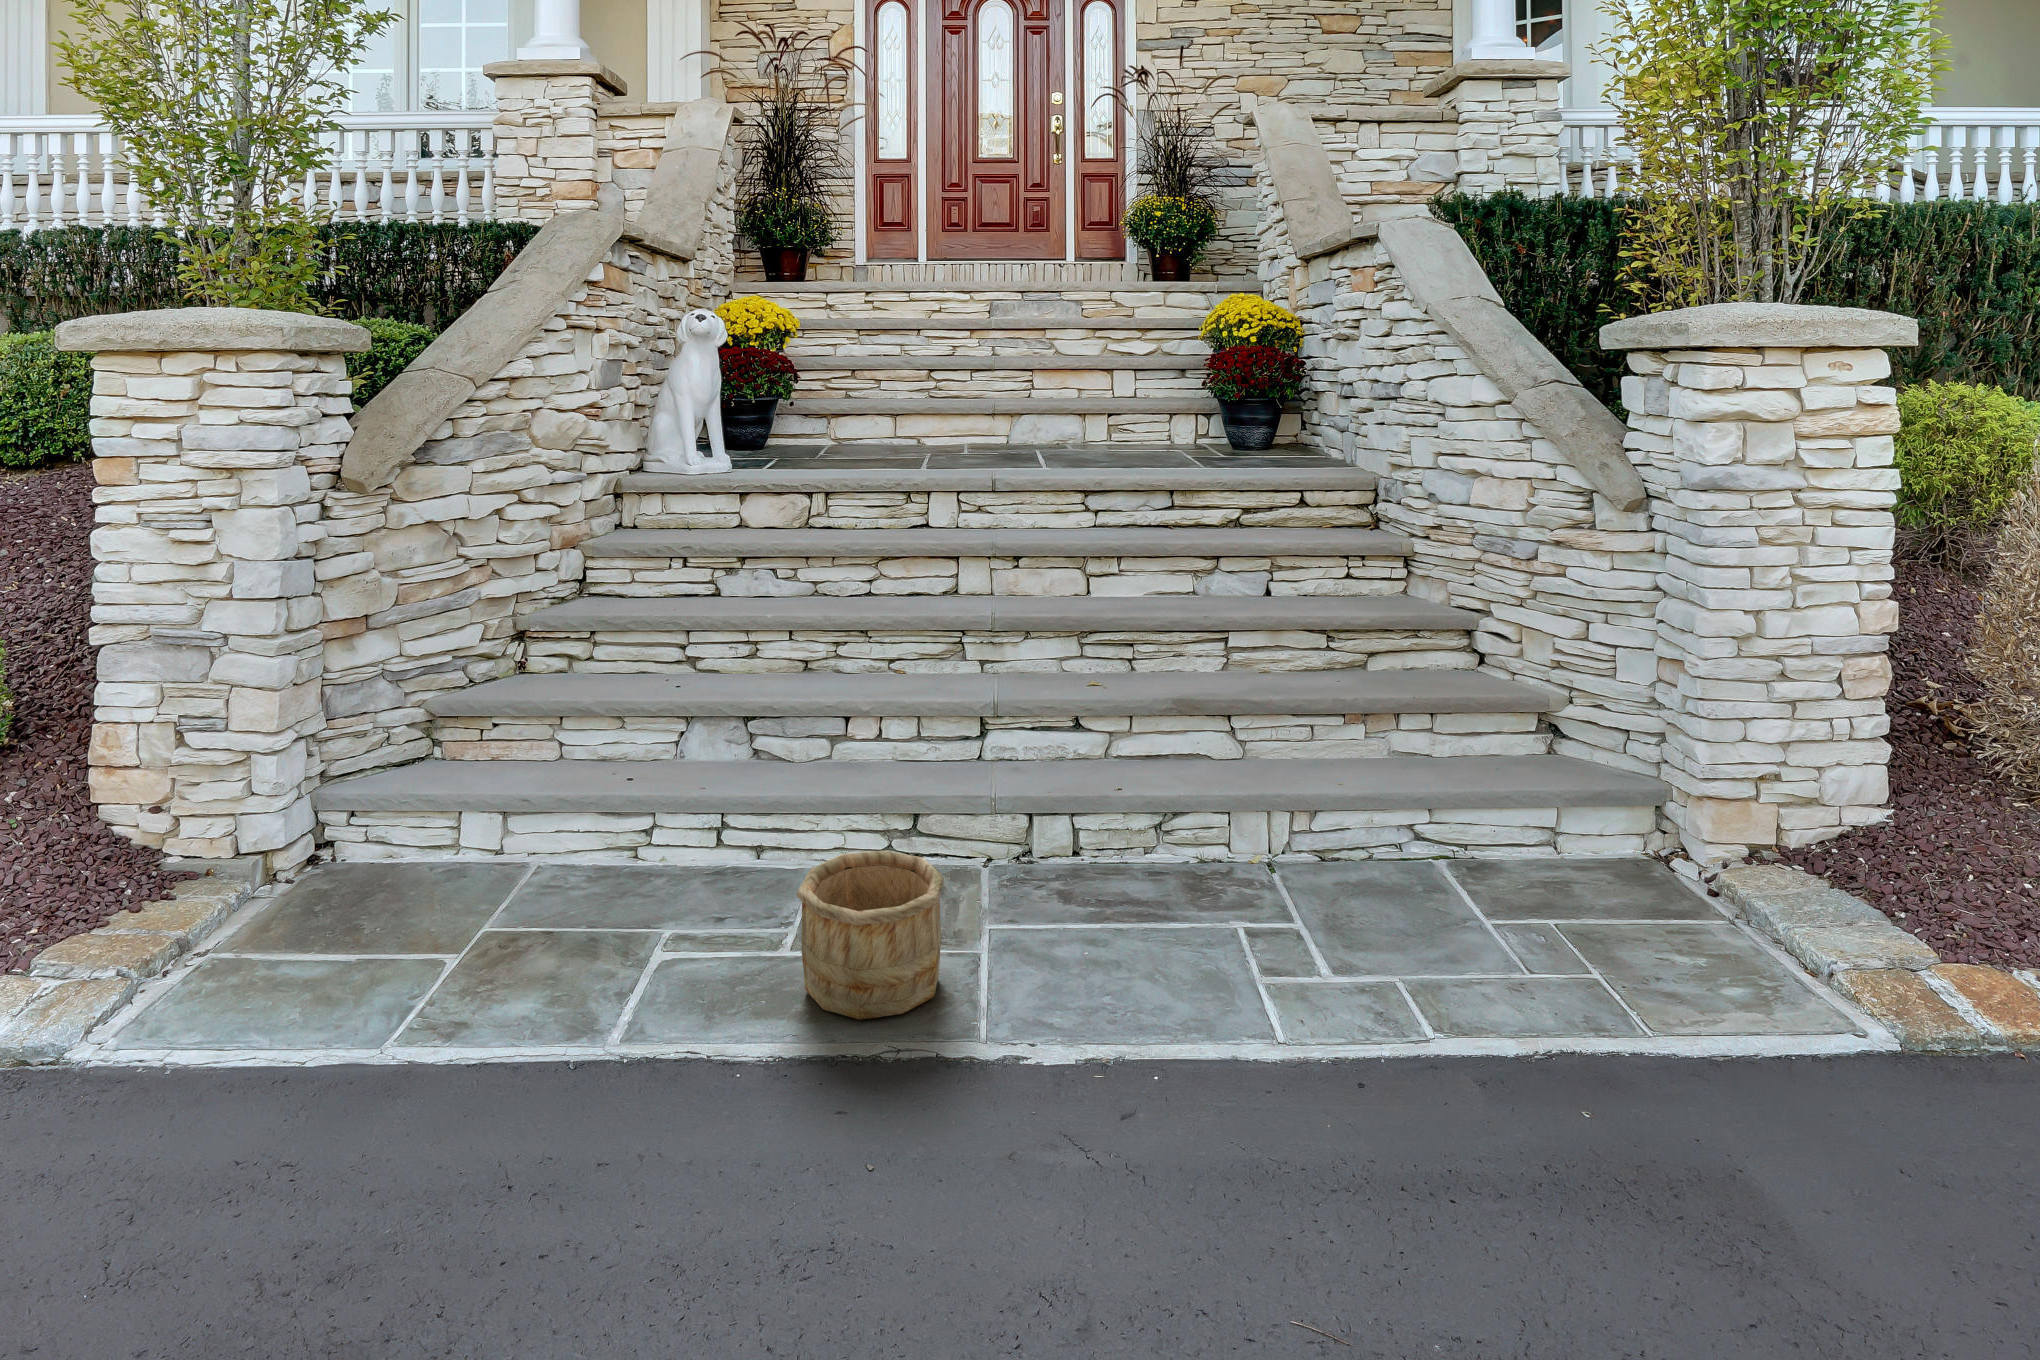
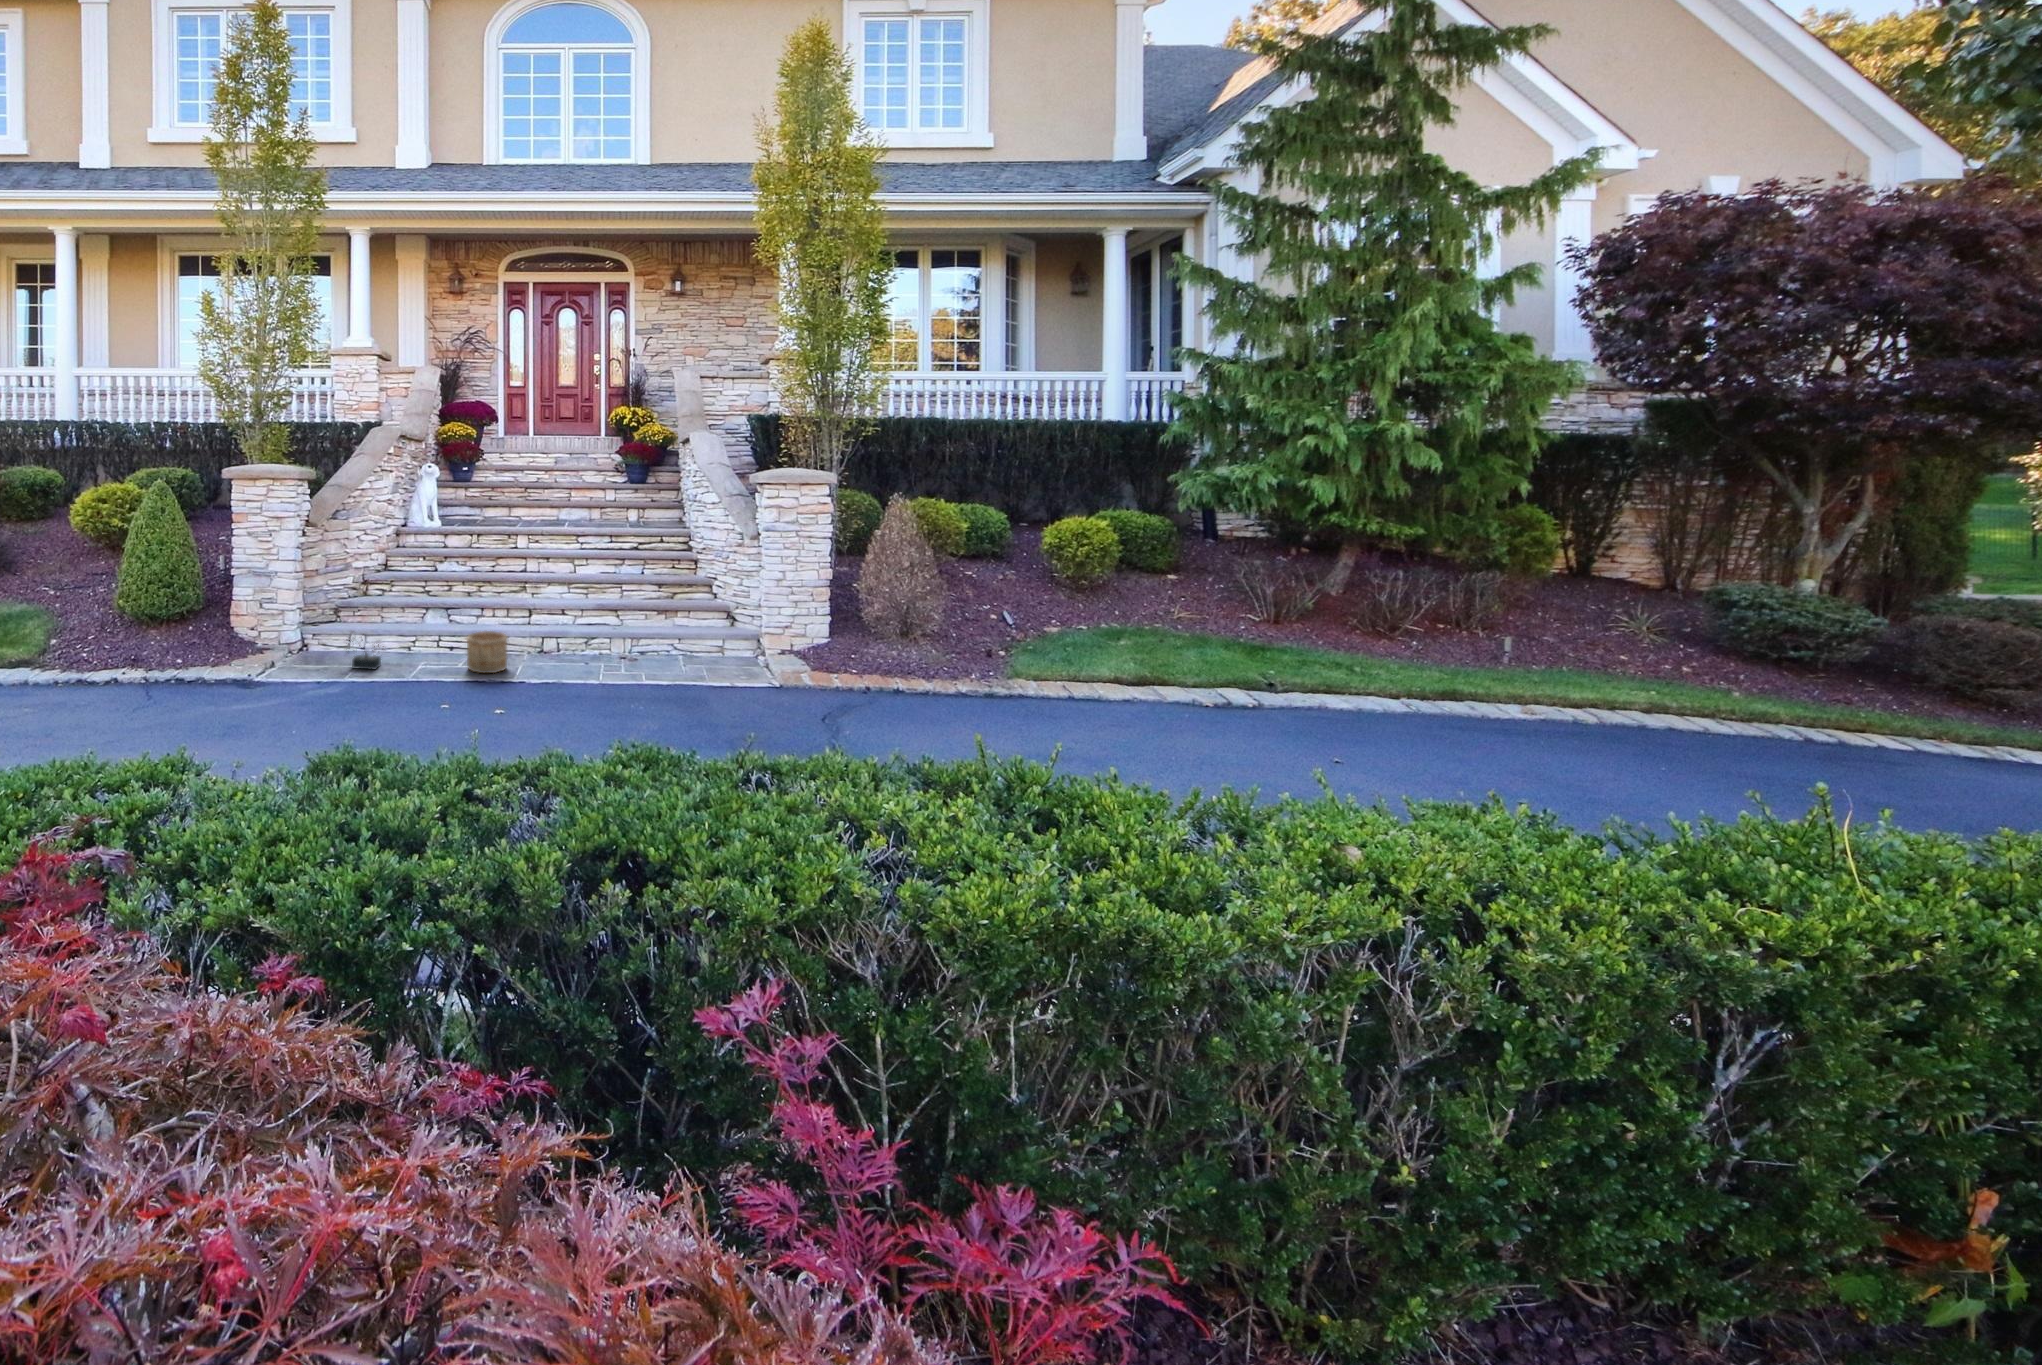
decorative plant: none [367,861,525,1007] -> present [346,634,384,669]

